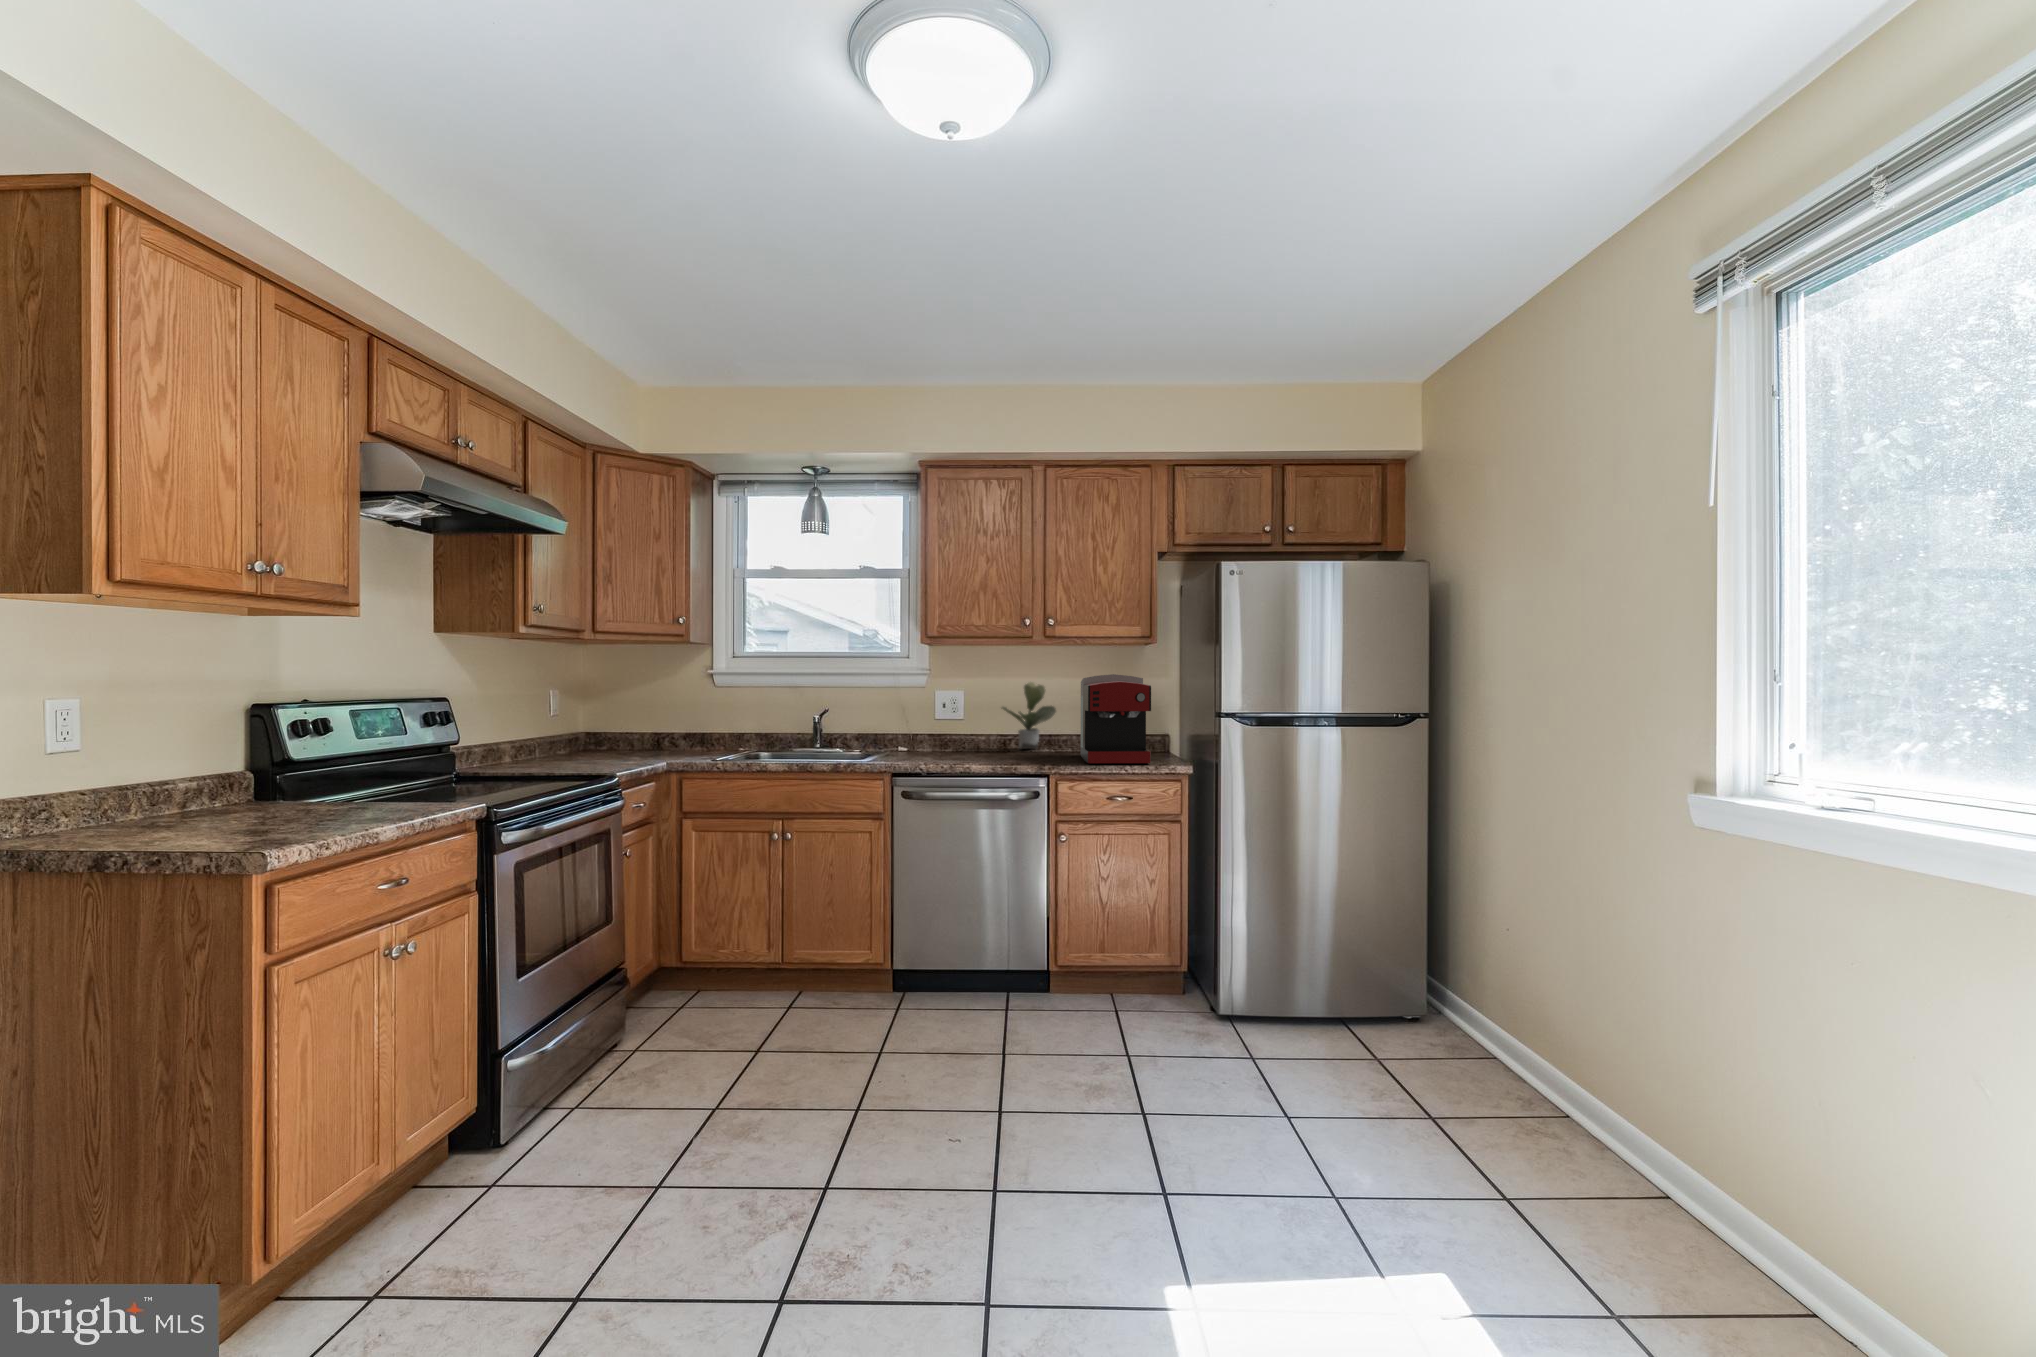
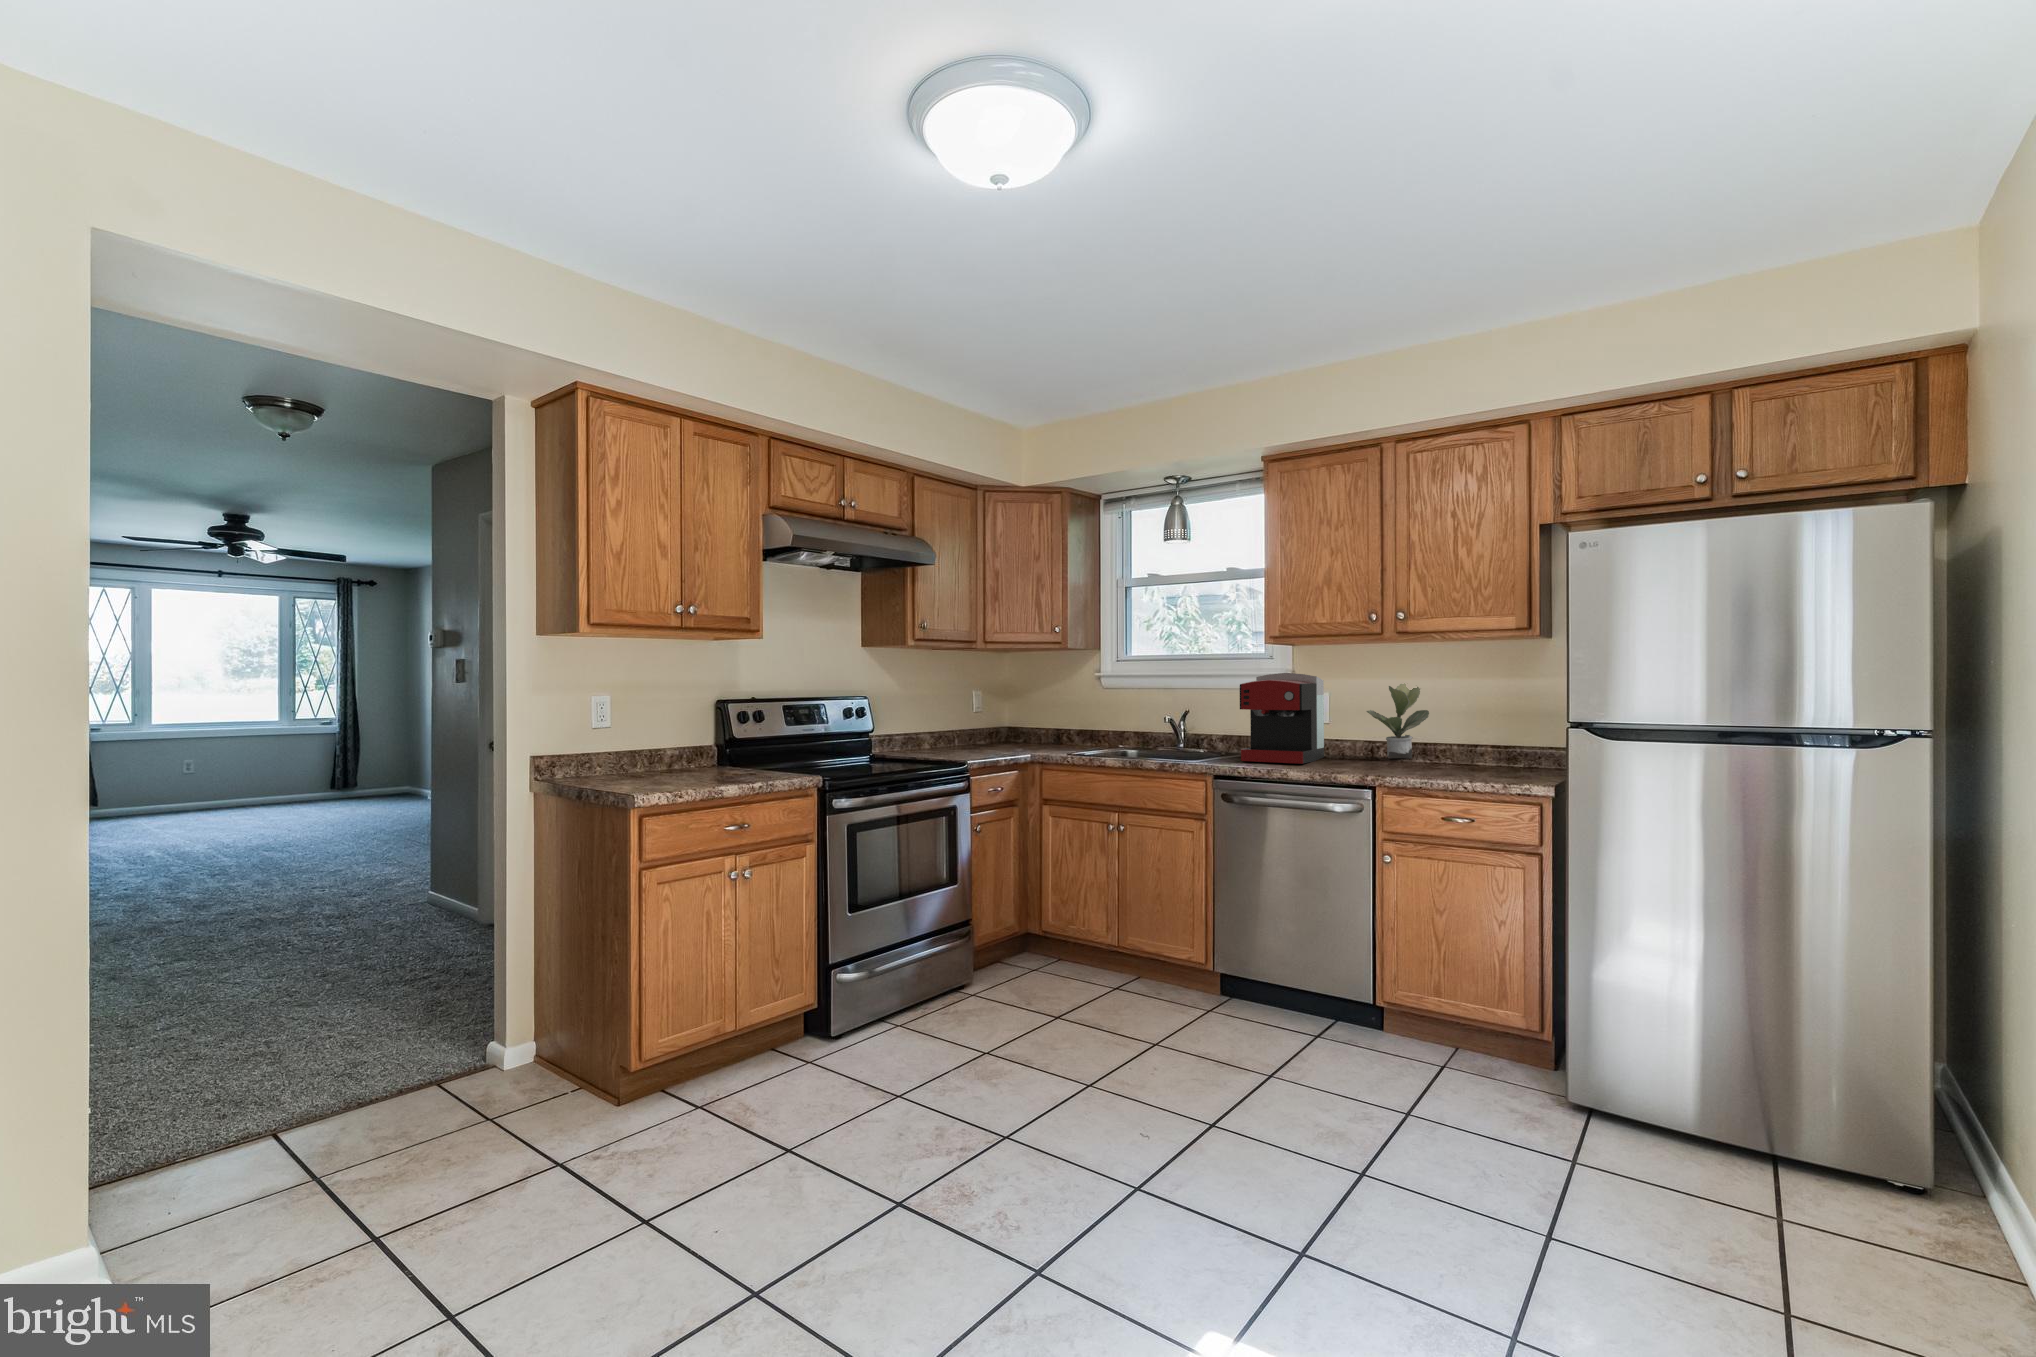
coffee maker: present [1081,674,1151,763] -> present [1240,673,1324,764]

